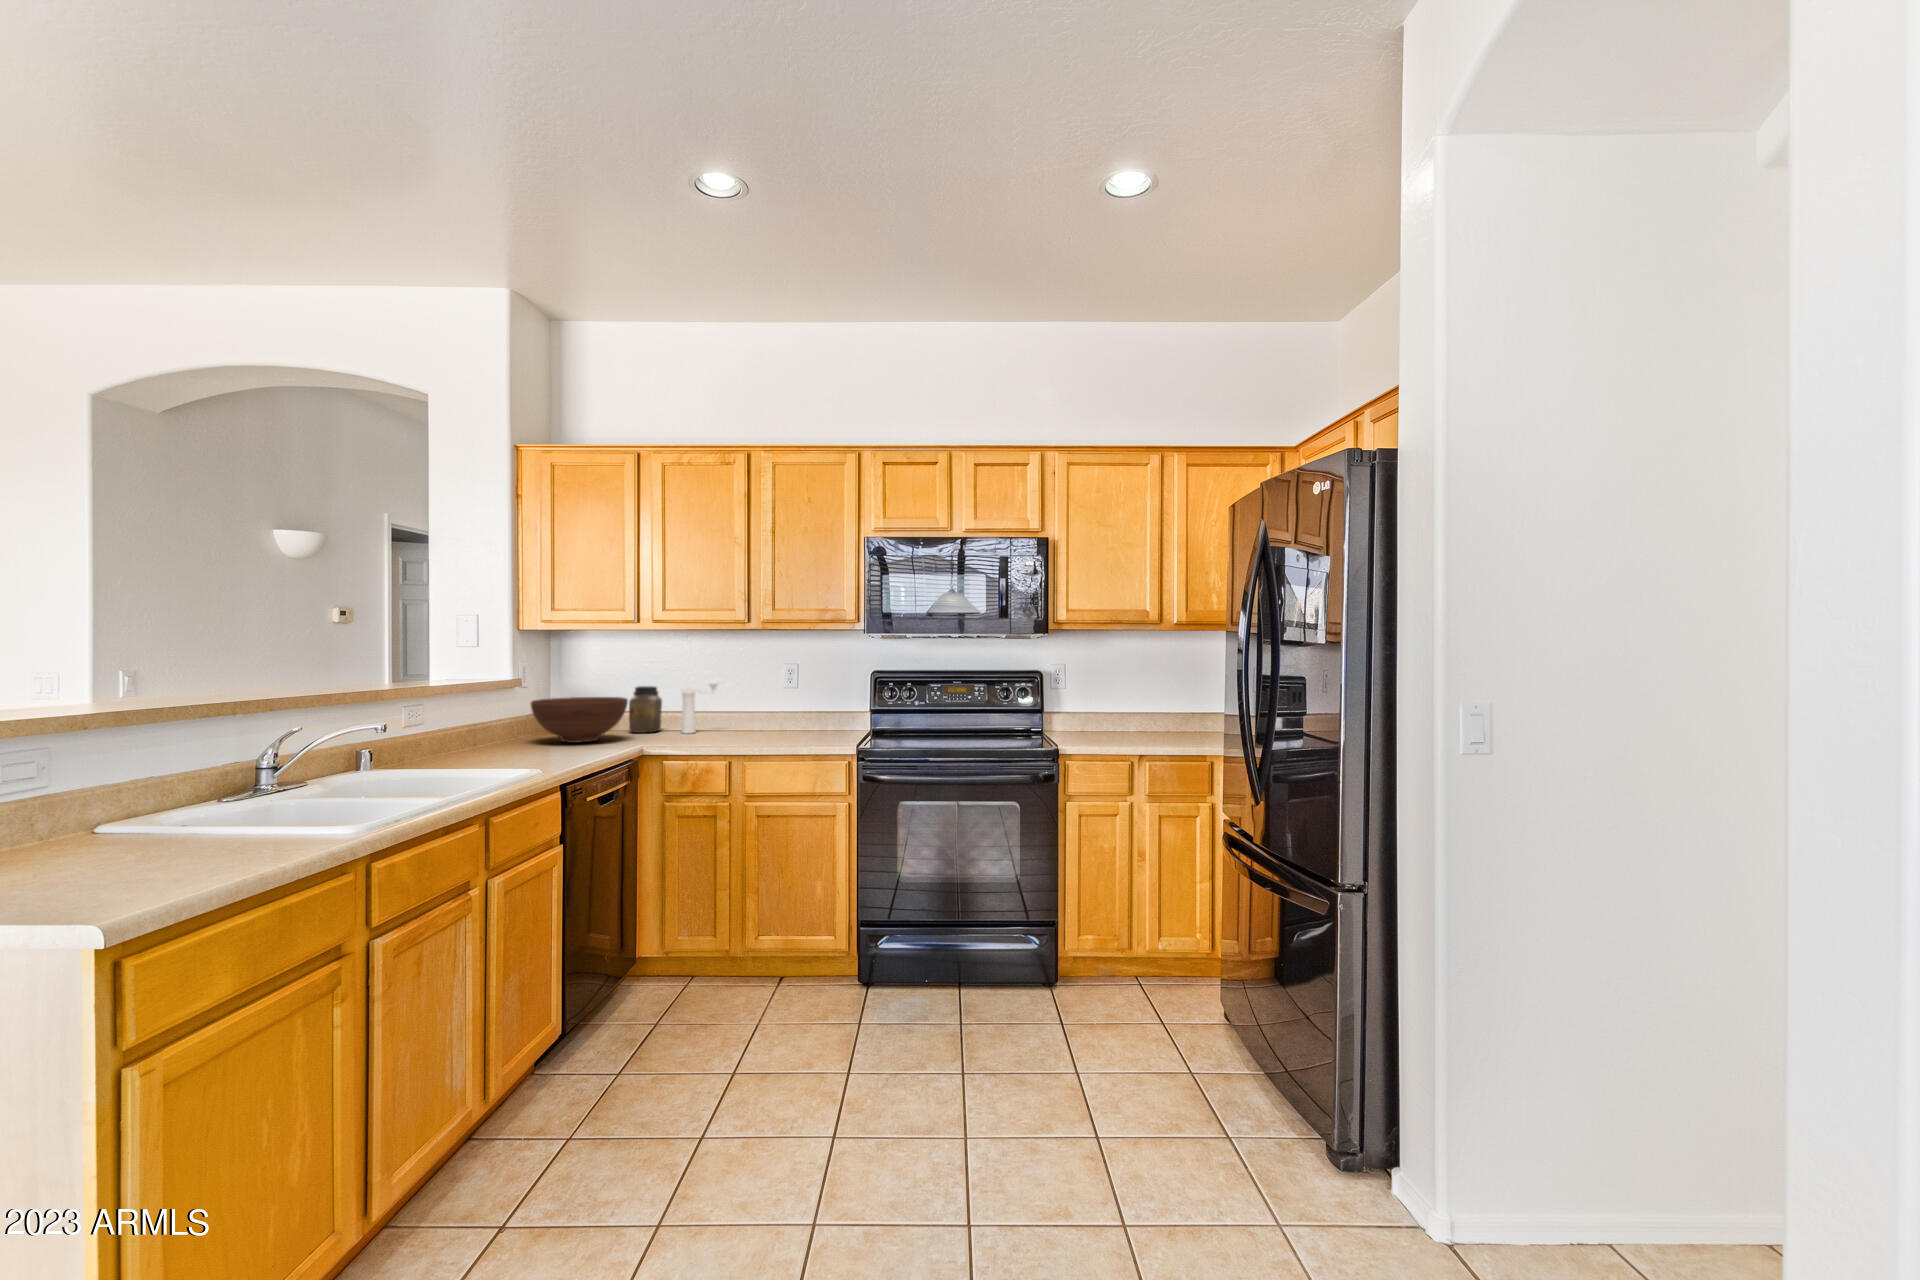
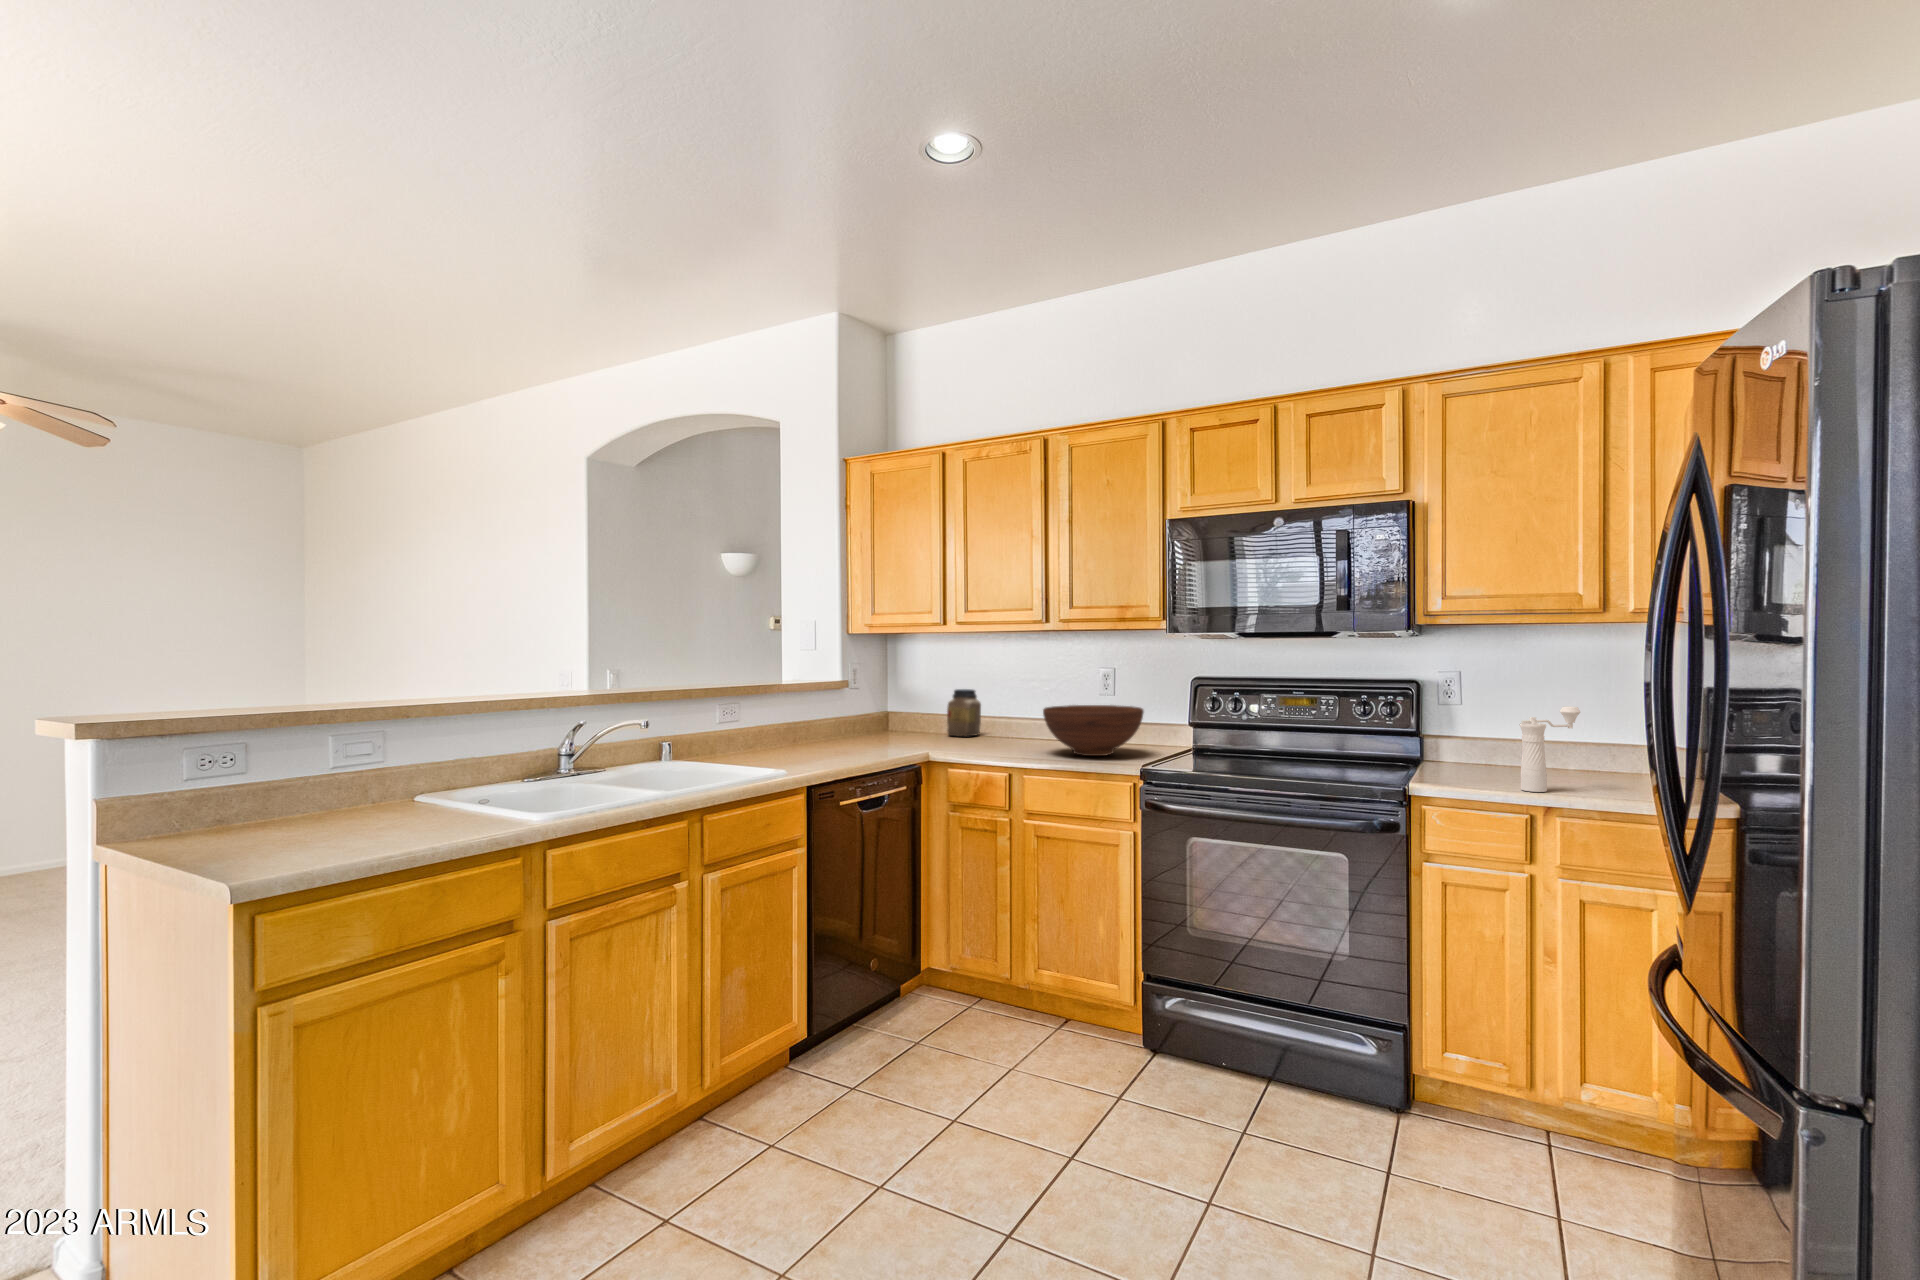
pepper mill: present [681,681,718,734] -> present [1520,707,1580,792]
fruit bowl: present [531,697,628,743] -> present [1043,705,1144,756]

